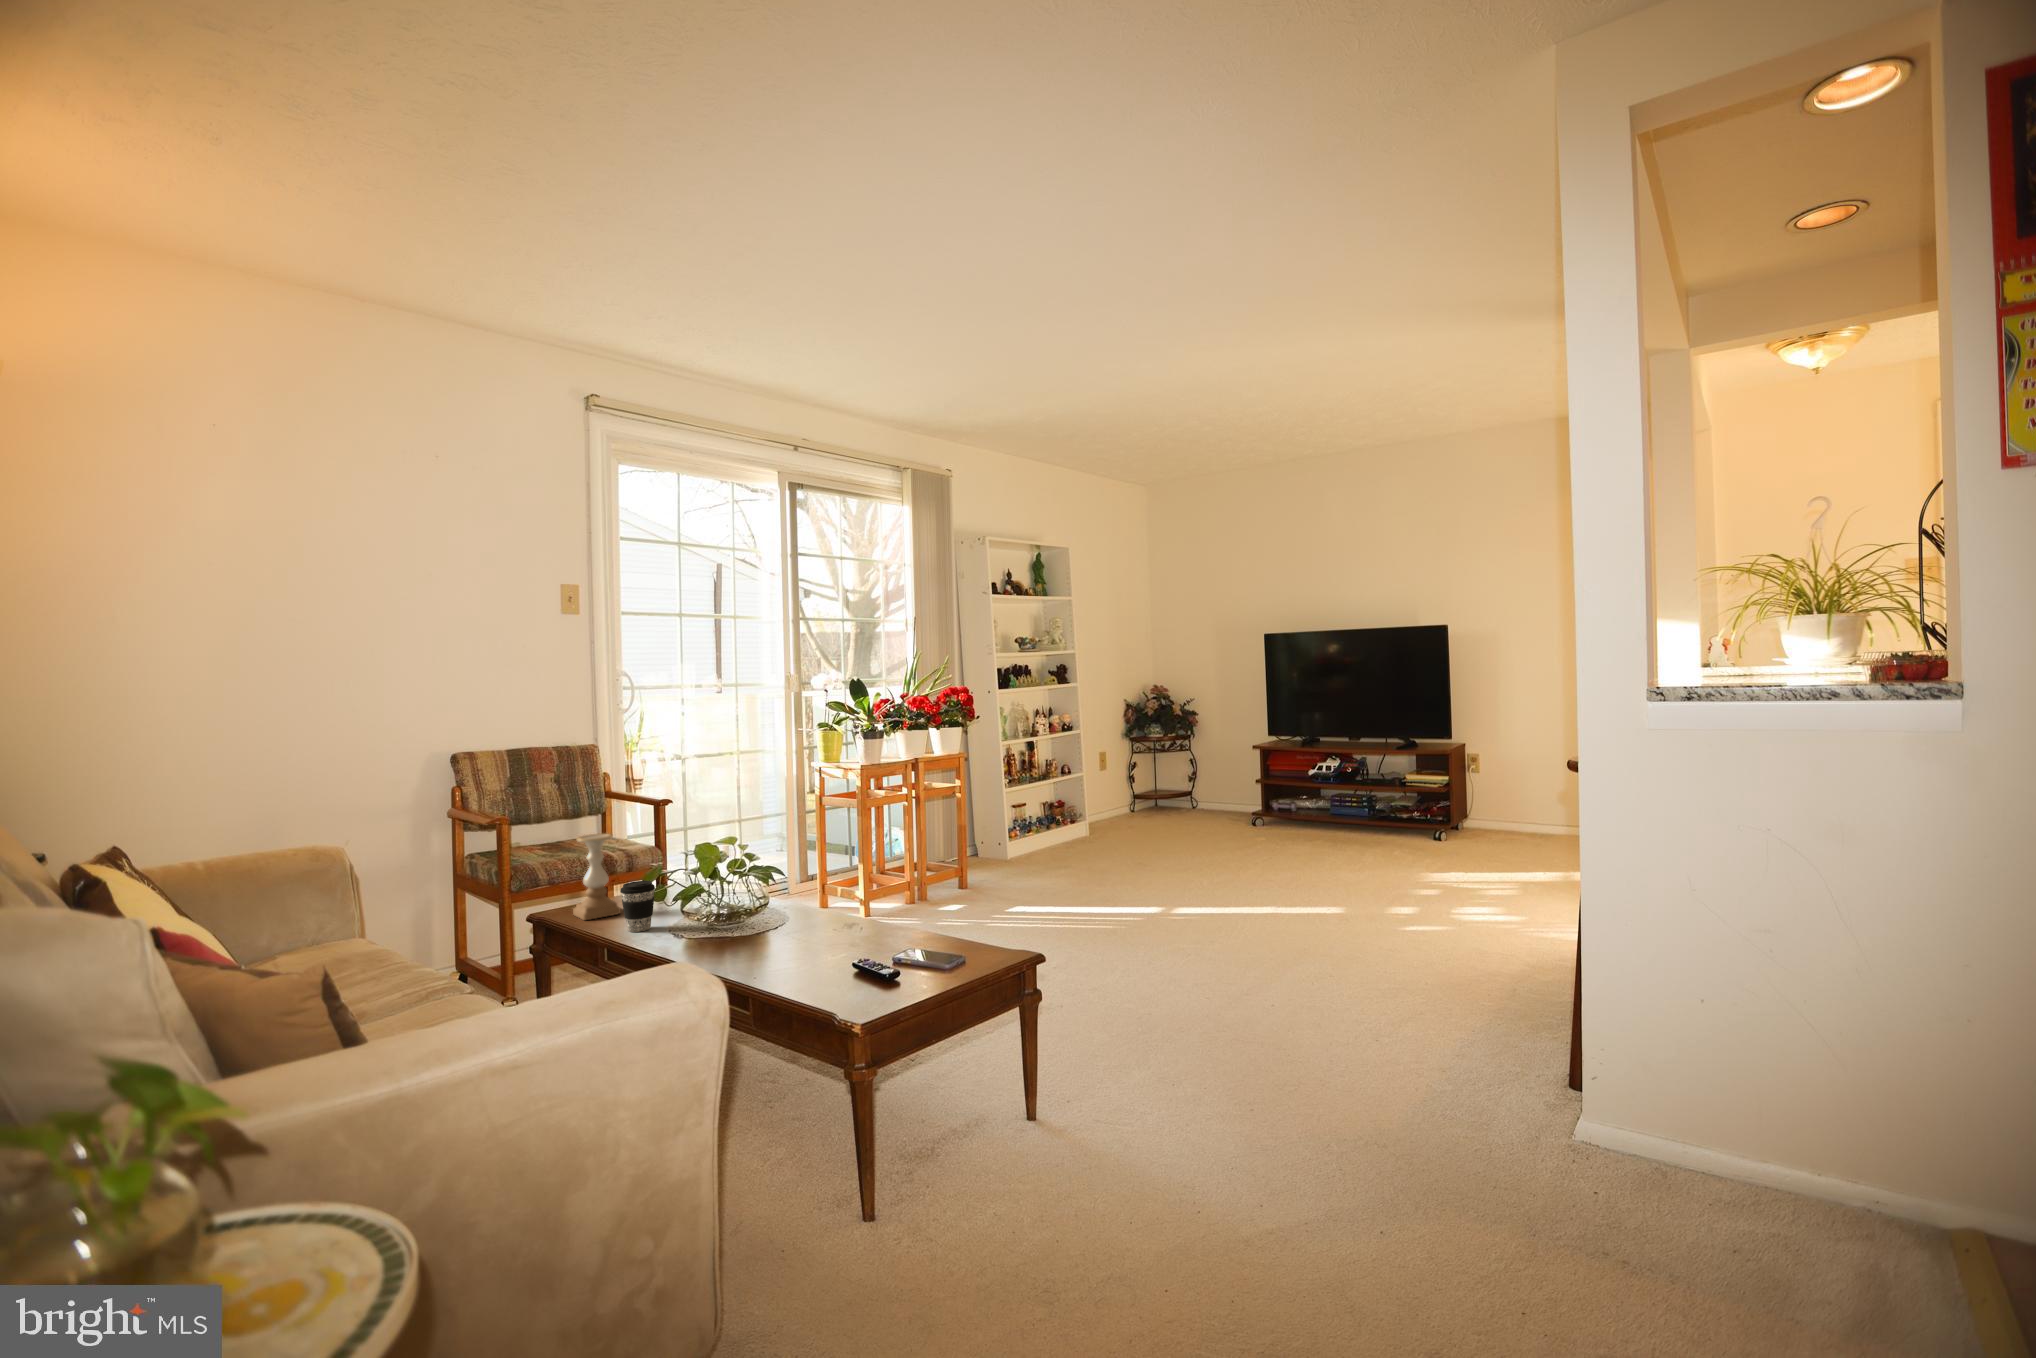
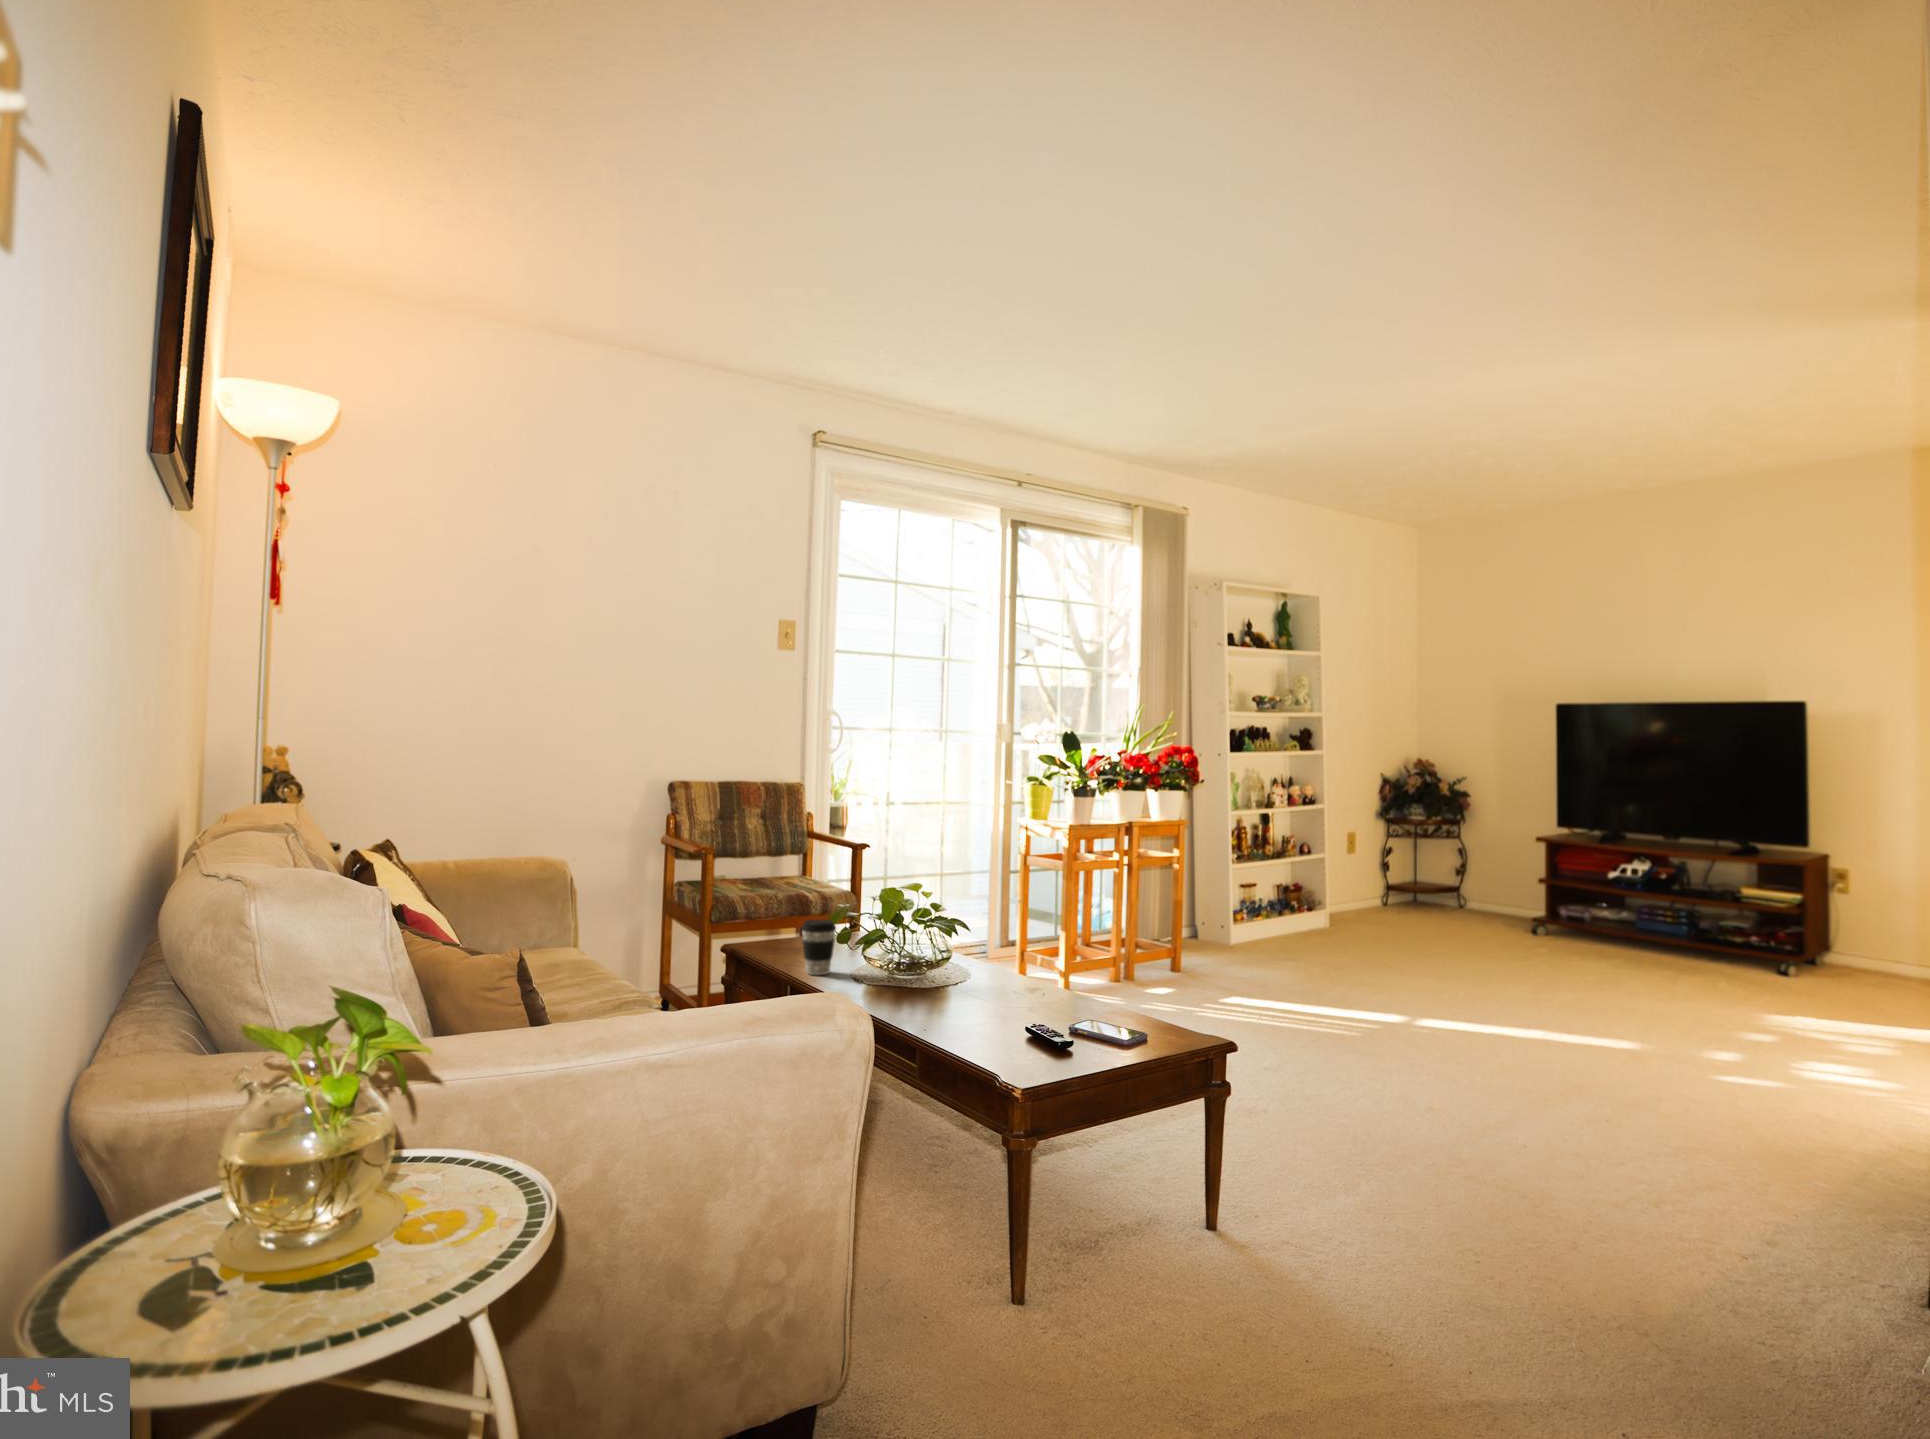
candle holder: present [573,834,621,920] -> none [758,865,804,956]

